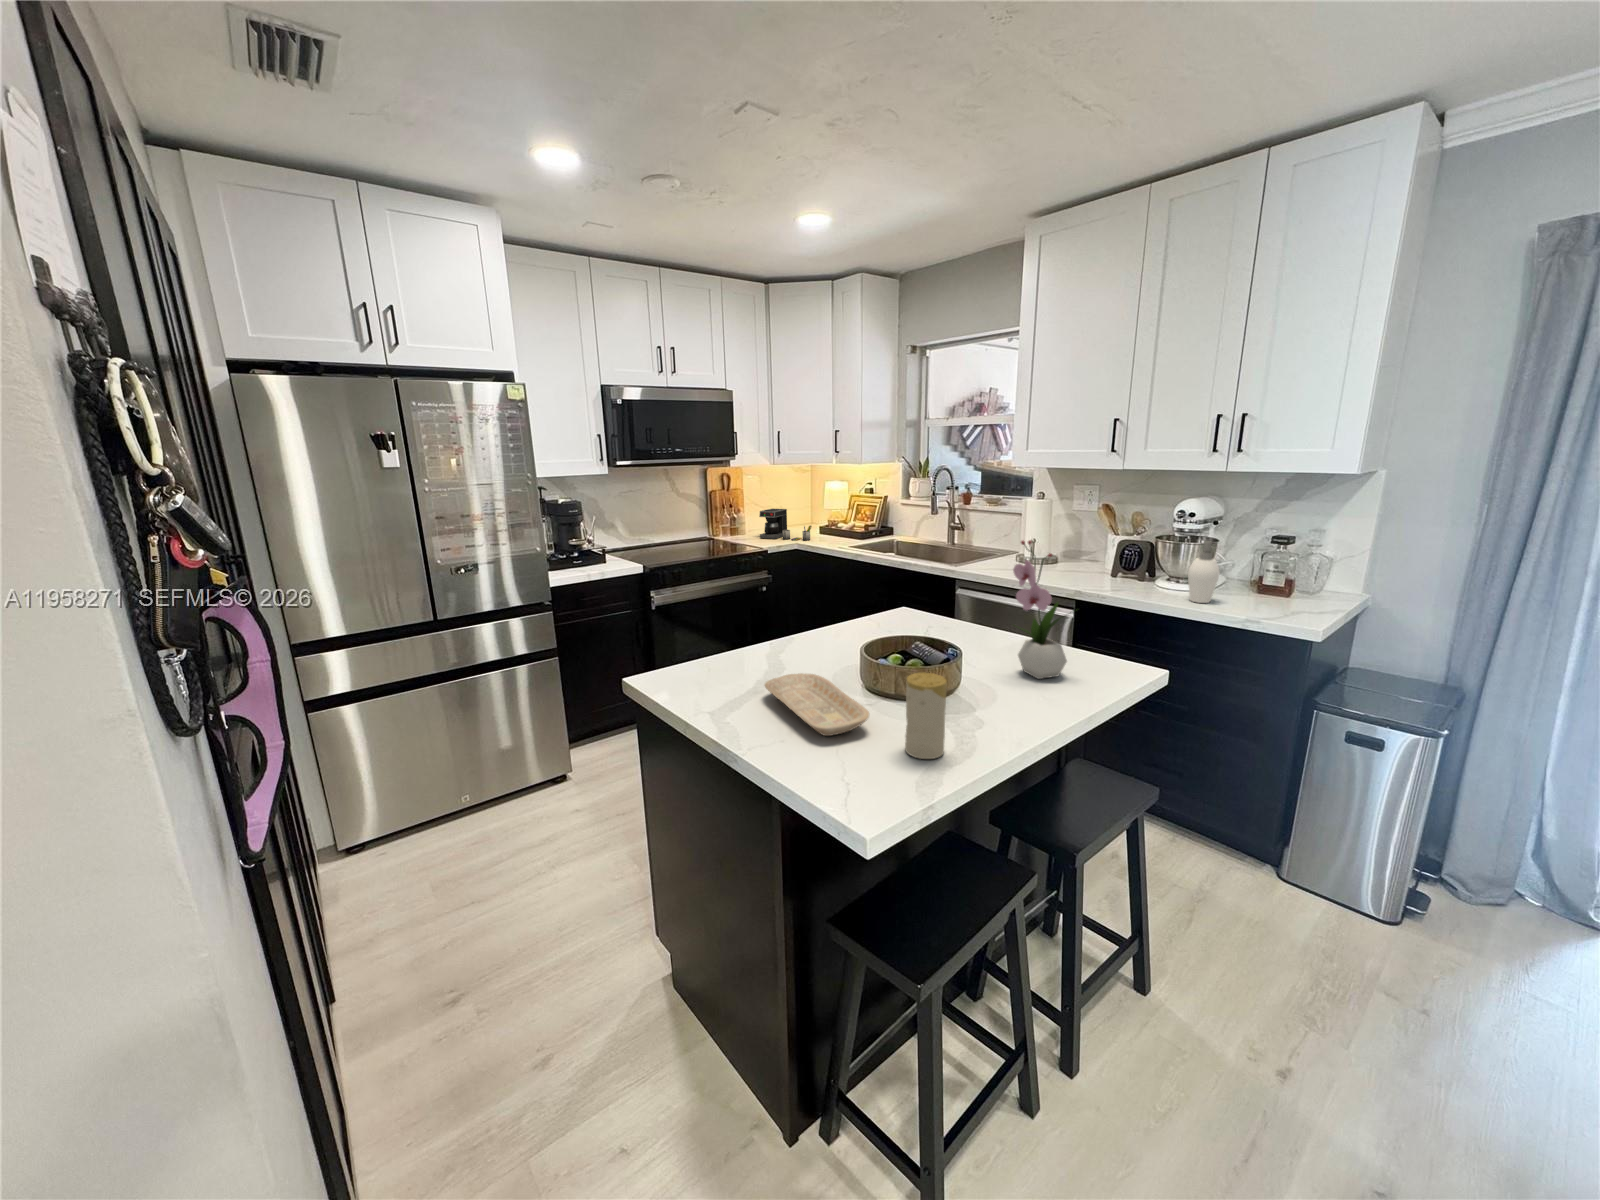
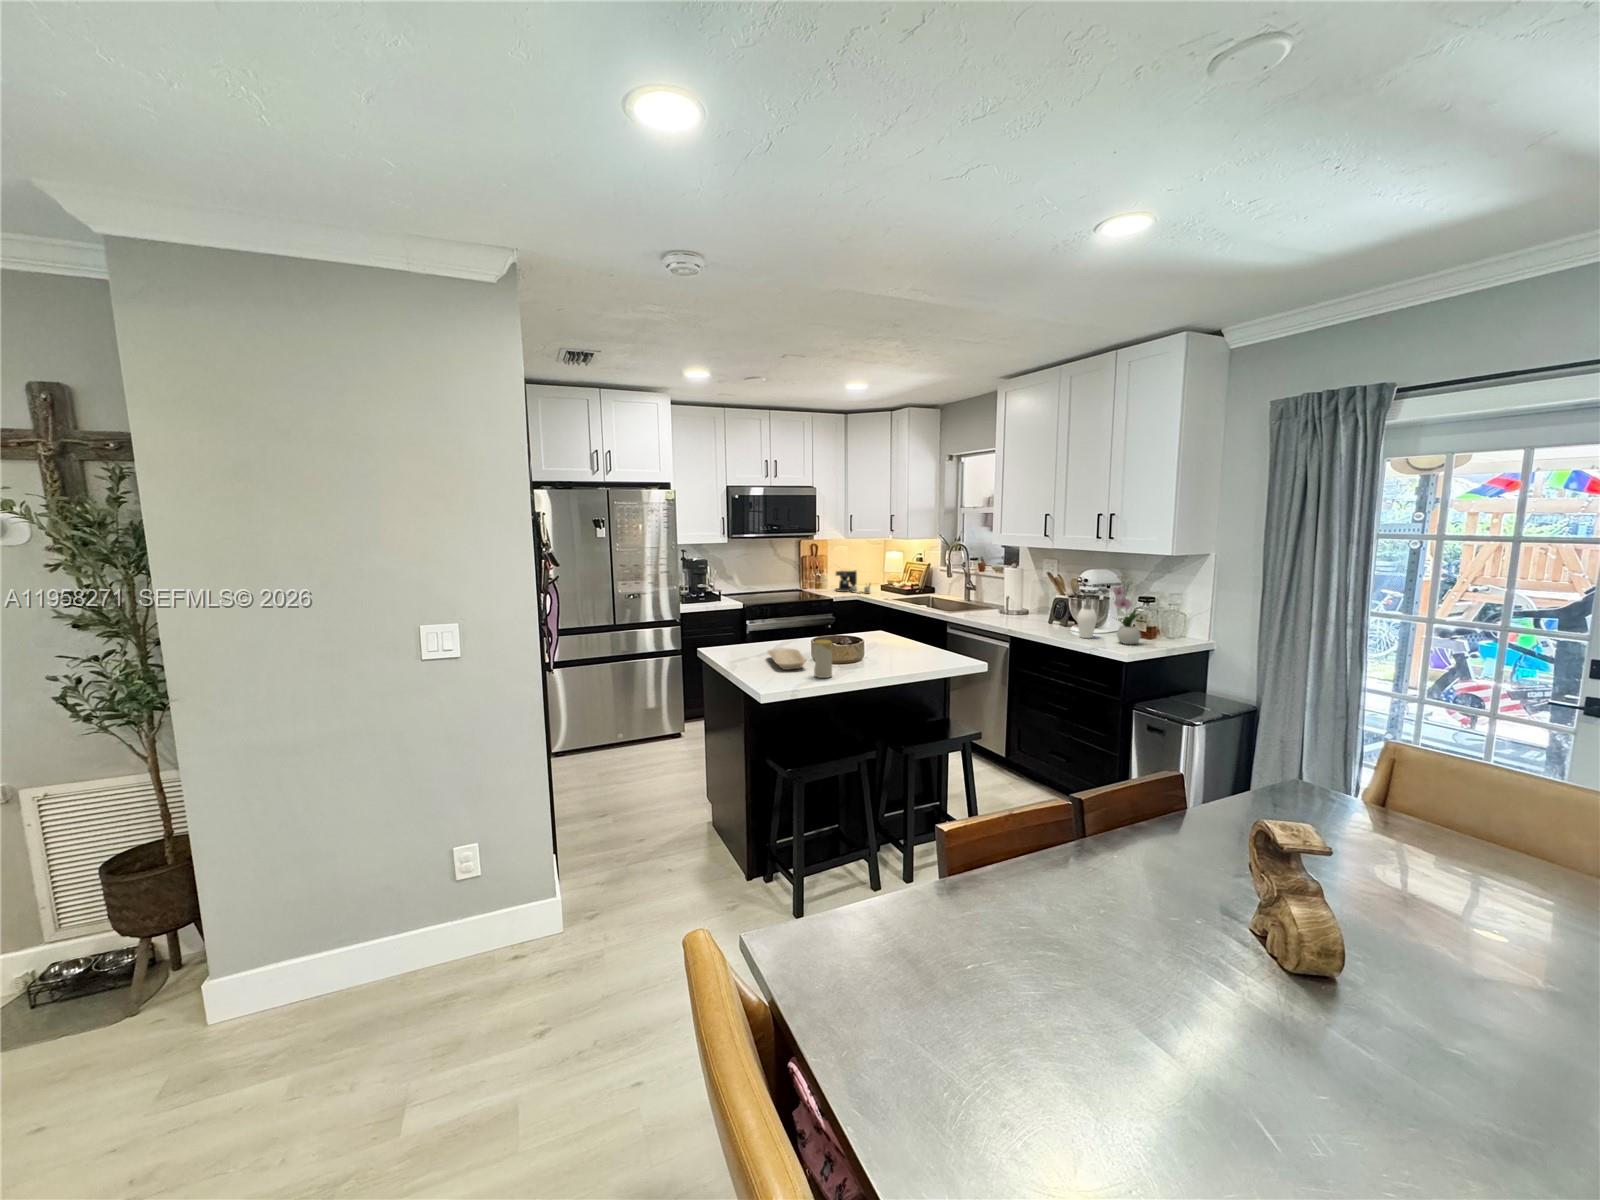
flower arrangement: present [1013,540,1075,679] -> present [1113,577,1141,644]

